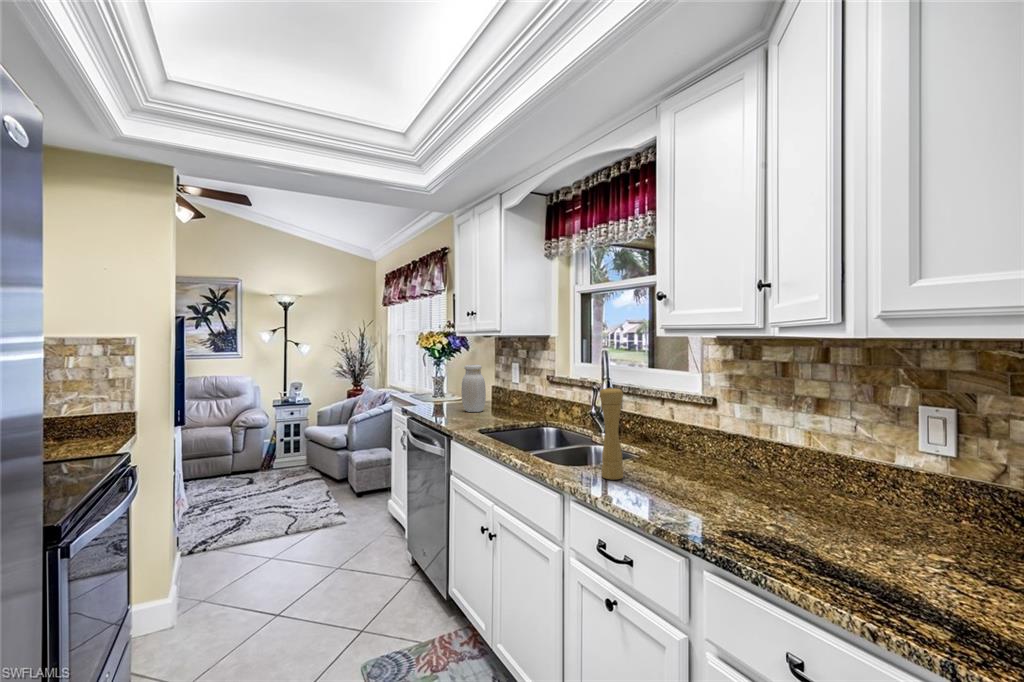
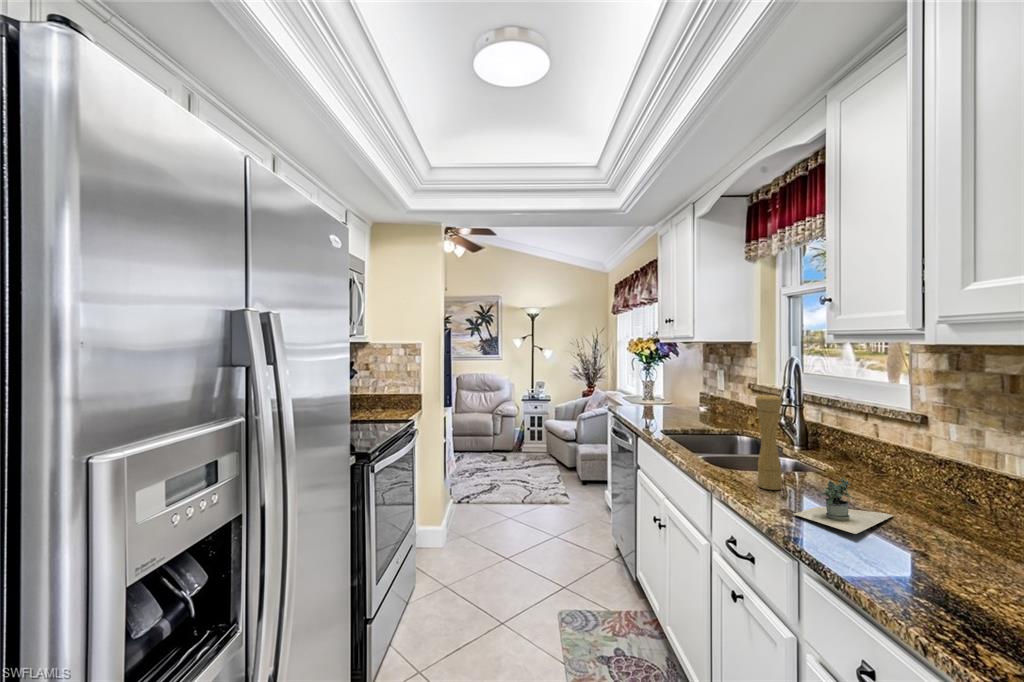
jar: present [461,365,486,412] -> none [664,369,688,416]
potted plant: none [651,461,722,512] -> present [794,478,910,534]

